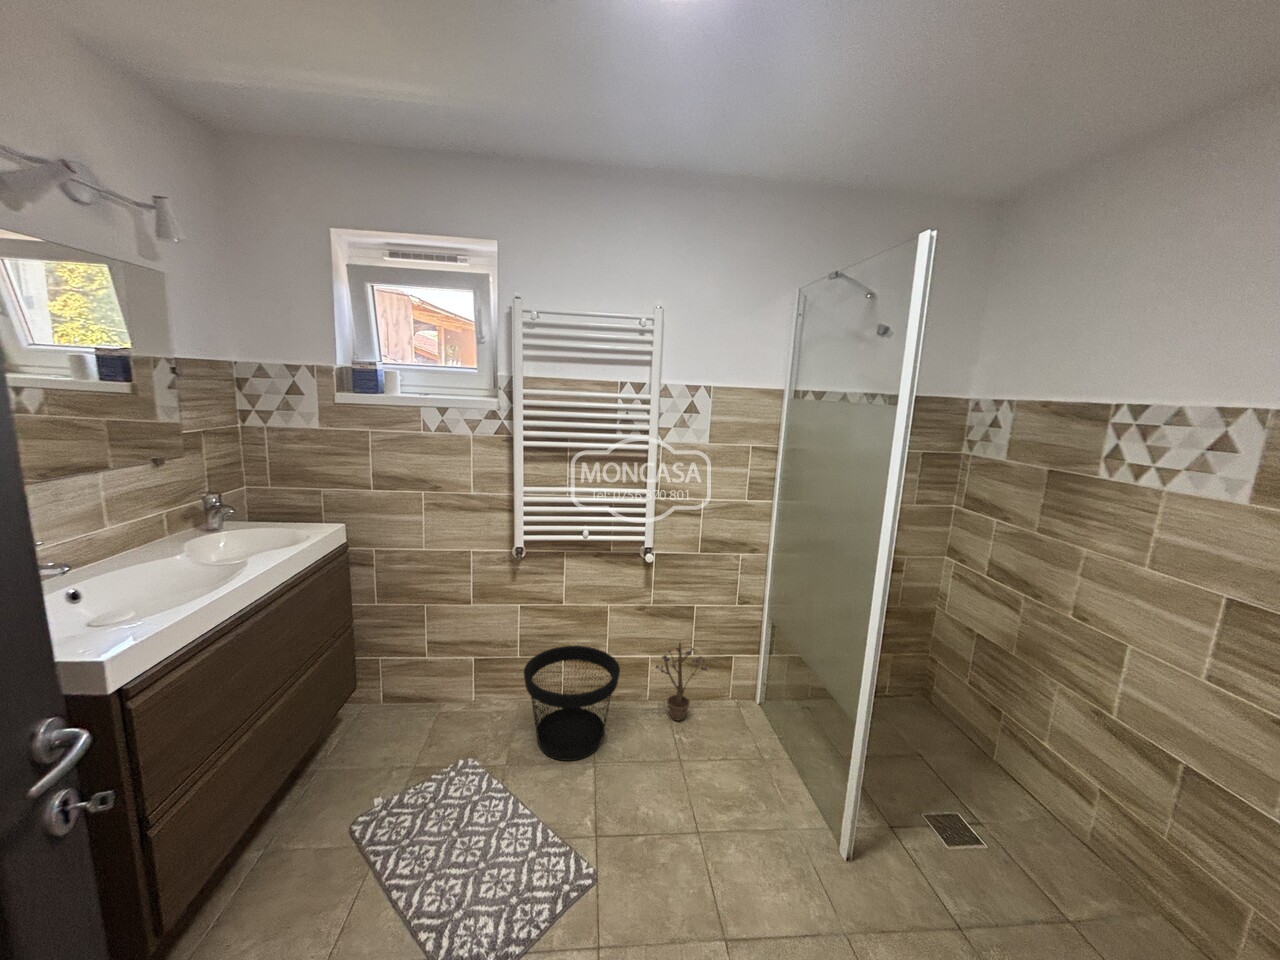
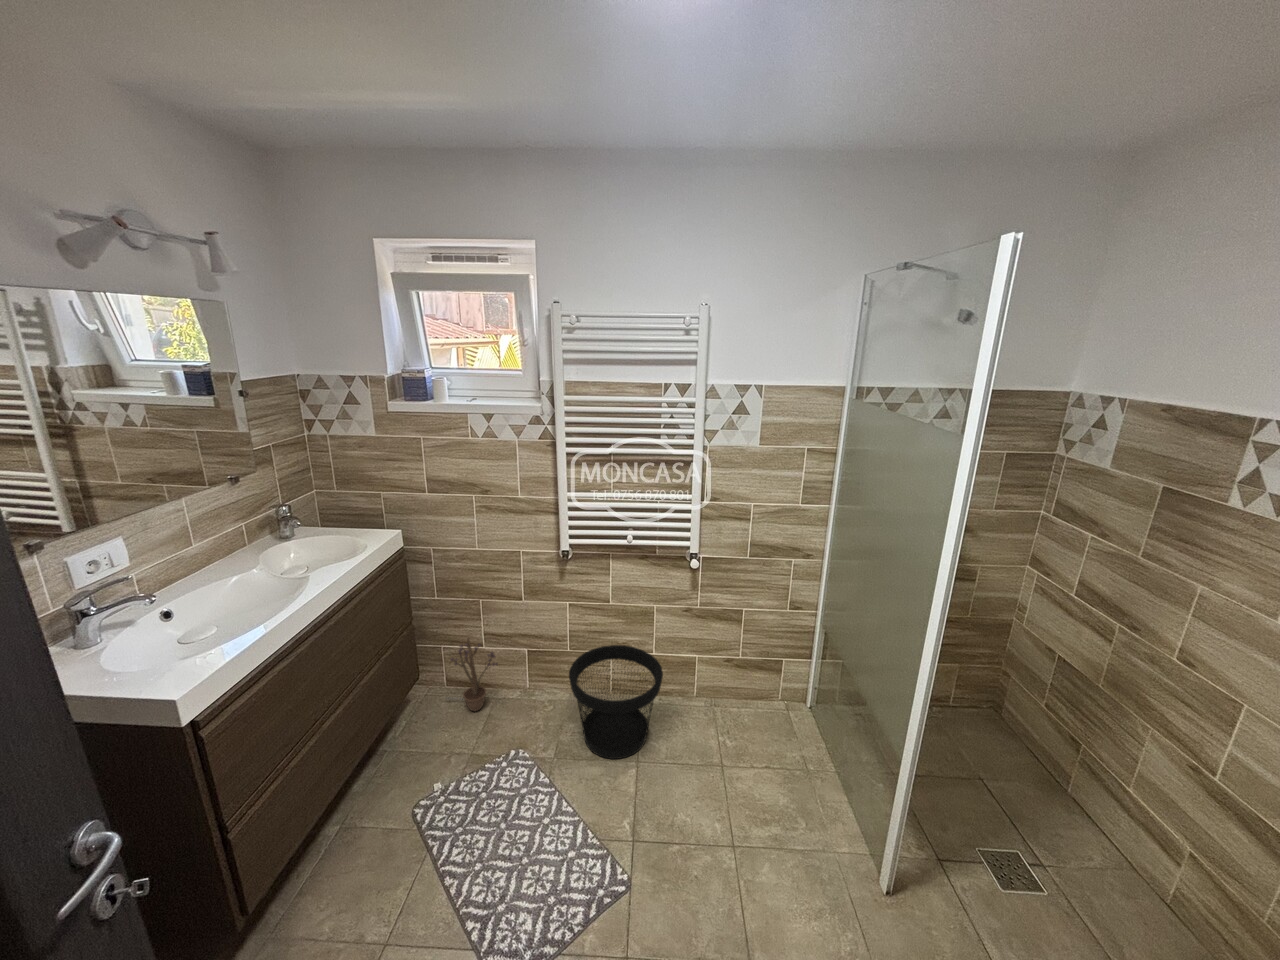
decorative plant: present [646,643,707,721] -> present [446,638,498,711]

